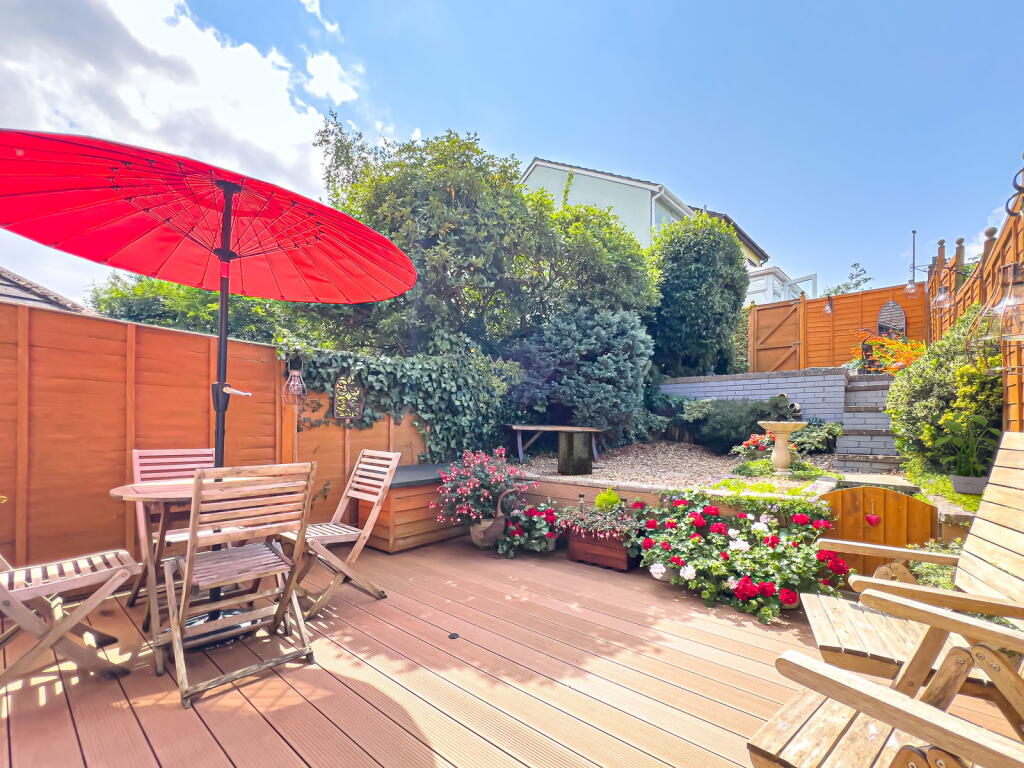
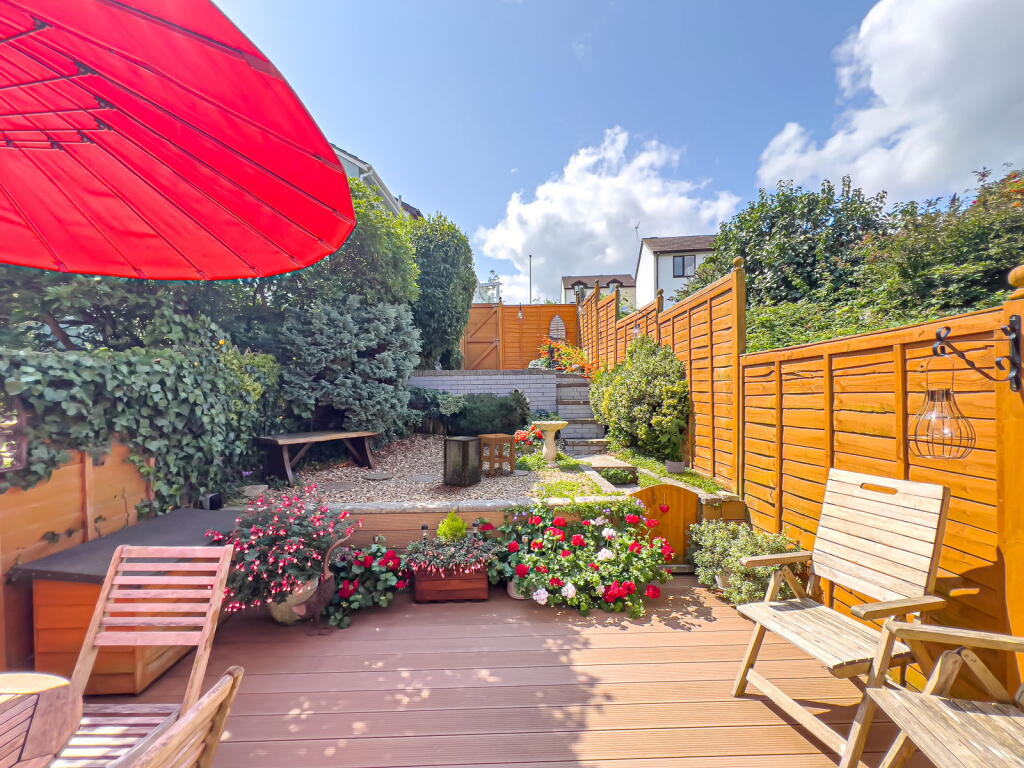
storage box: present [558,431,592,475] -> present [443,436,481,487]
stool: none [691,435,732,478] -> present [478,434,516,475]

